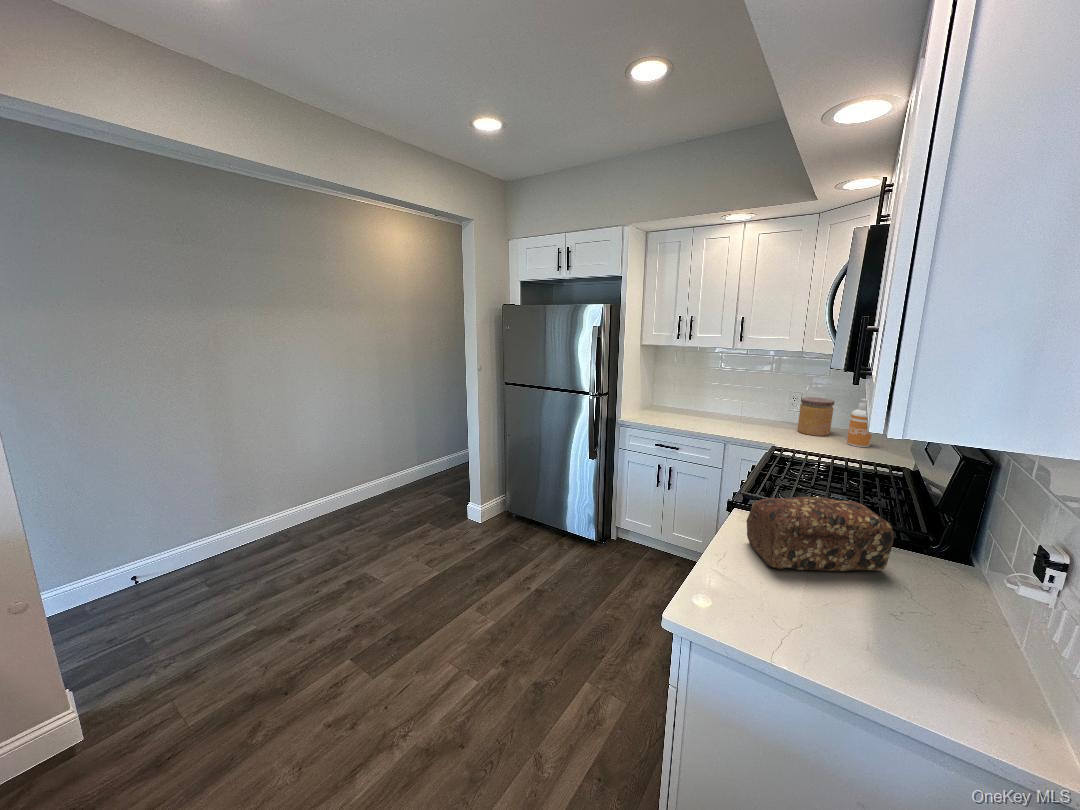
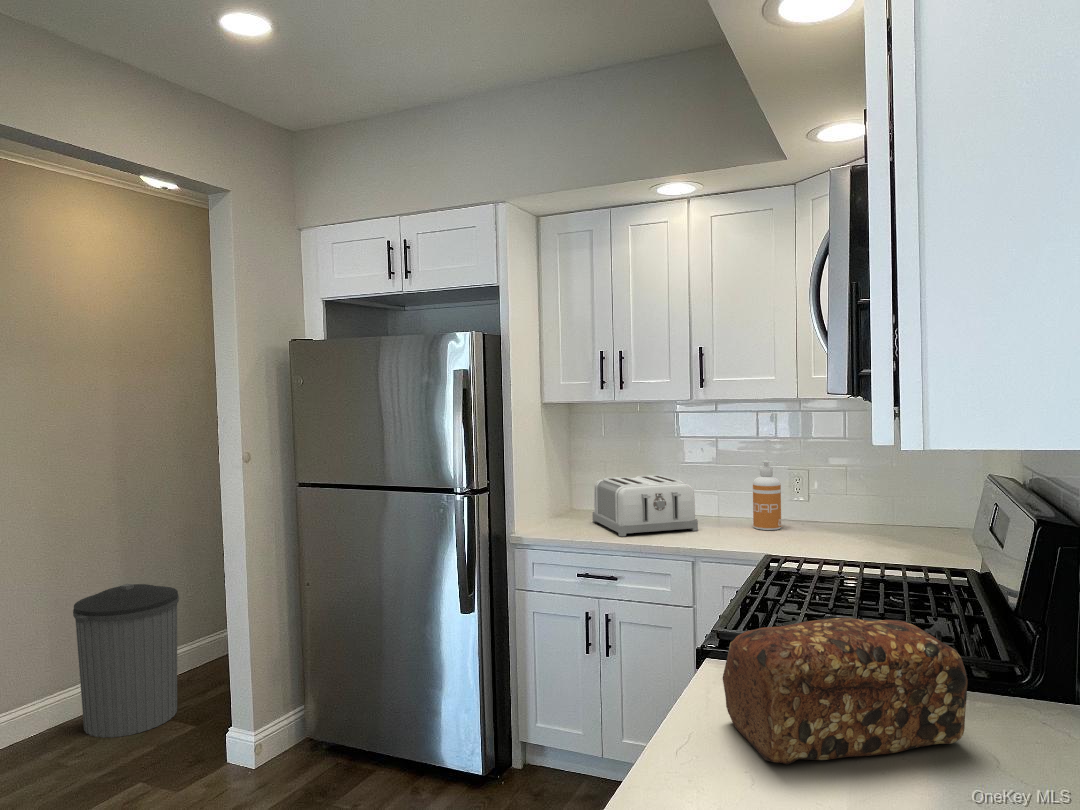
toaster: none [666,390,730,425] -> present [593,475,698,537]
jar: present [798,397,835,436] -> none [804,474,855,537]
soap dispenser: present [847,399,872,447] -> present [753,460,781,530]
trash can: none [395,427,443,500] -> present [73,584,179,738]

